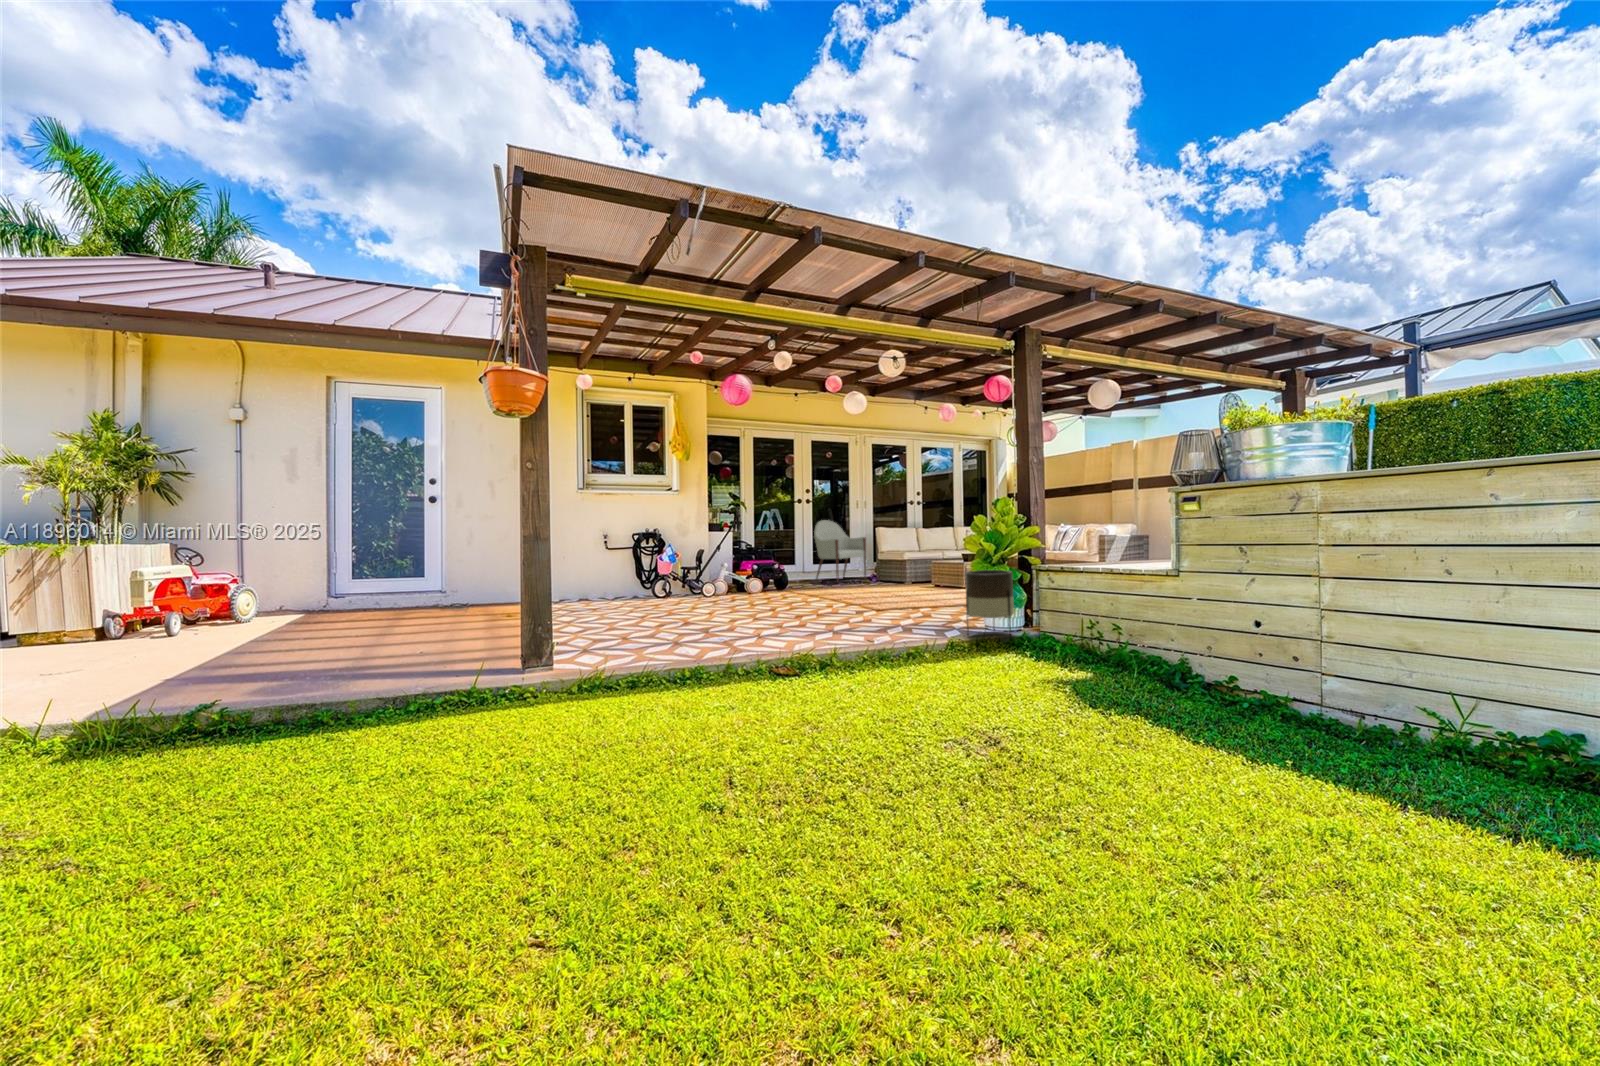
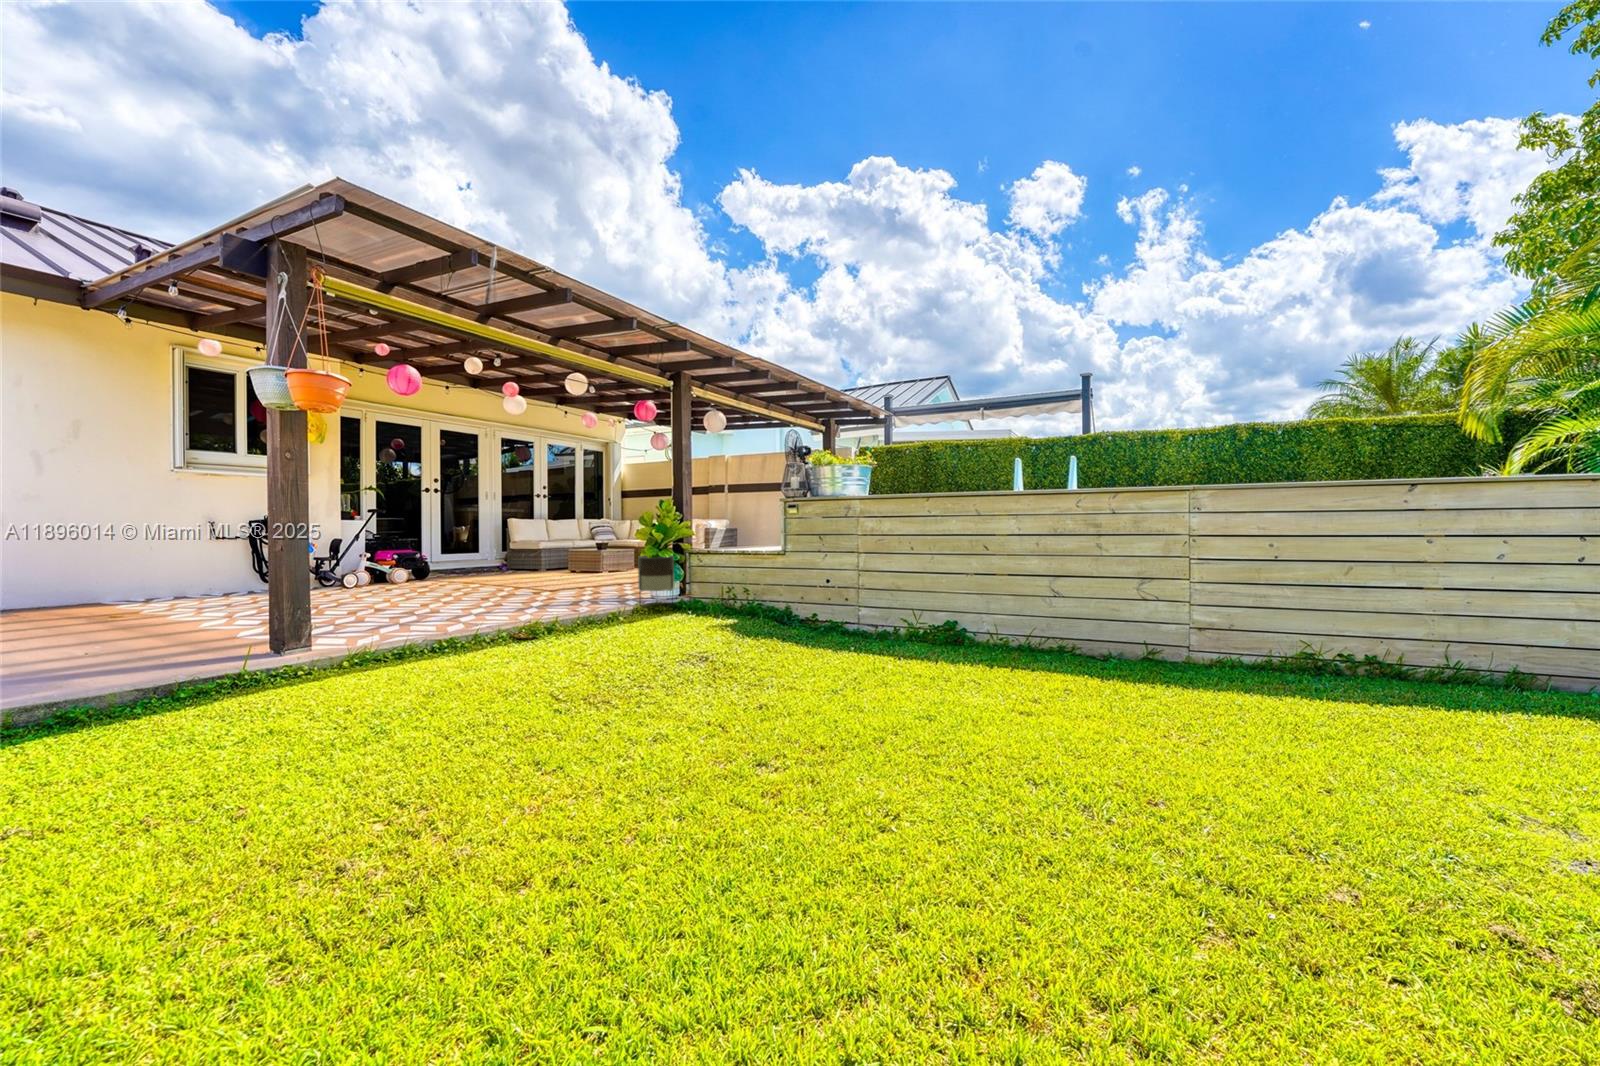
chair: present [814,520,866,581] -> none [442,509,500,572]

